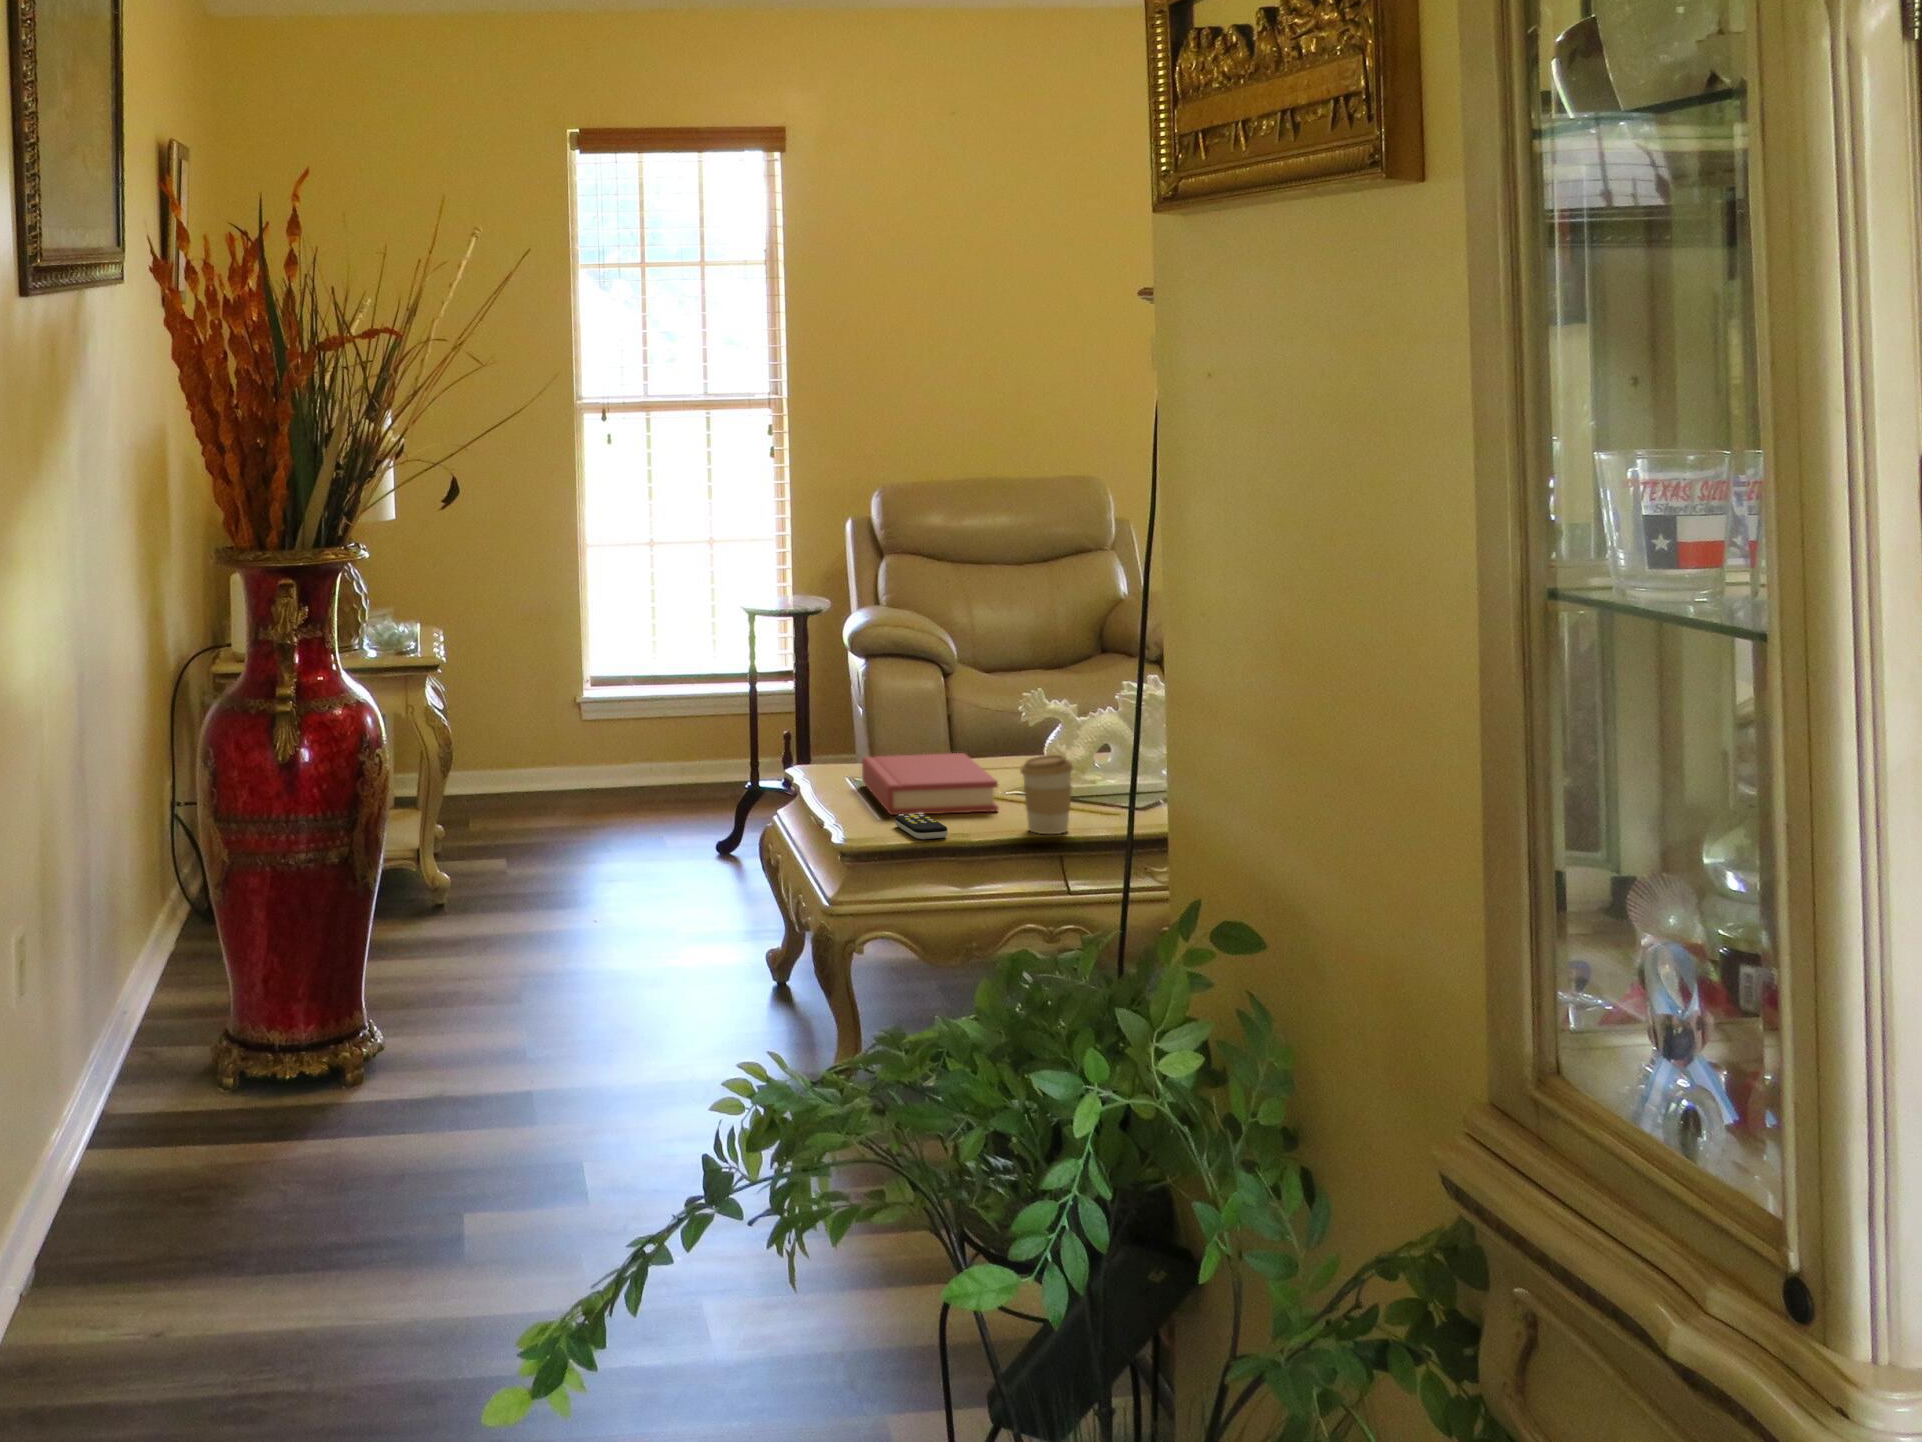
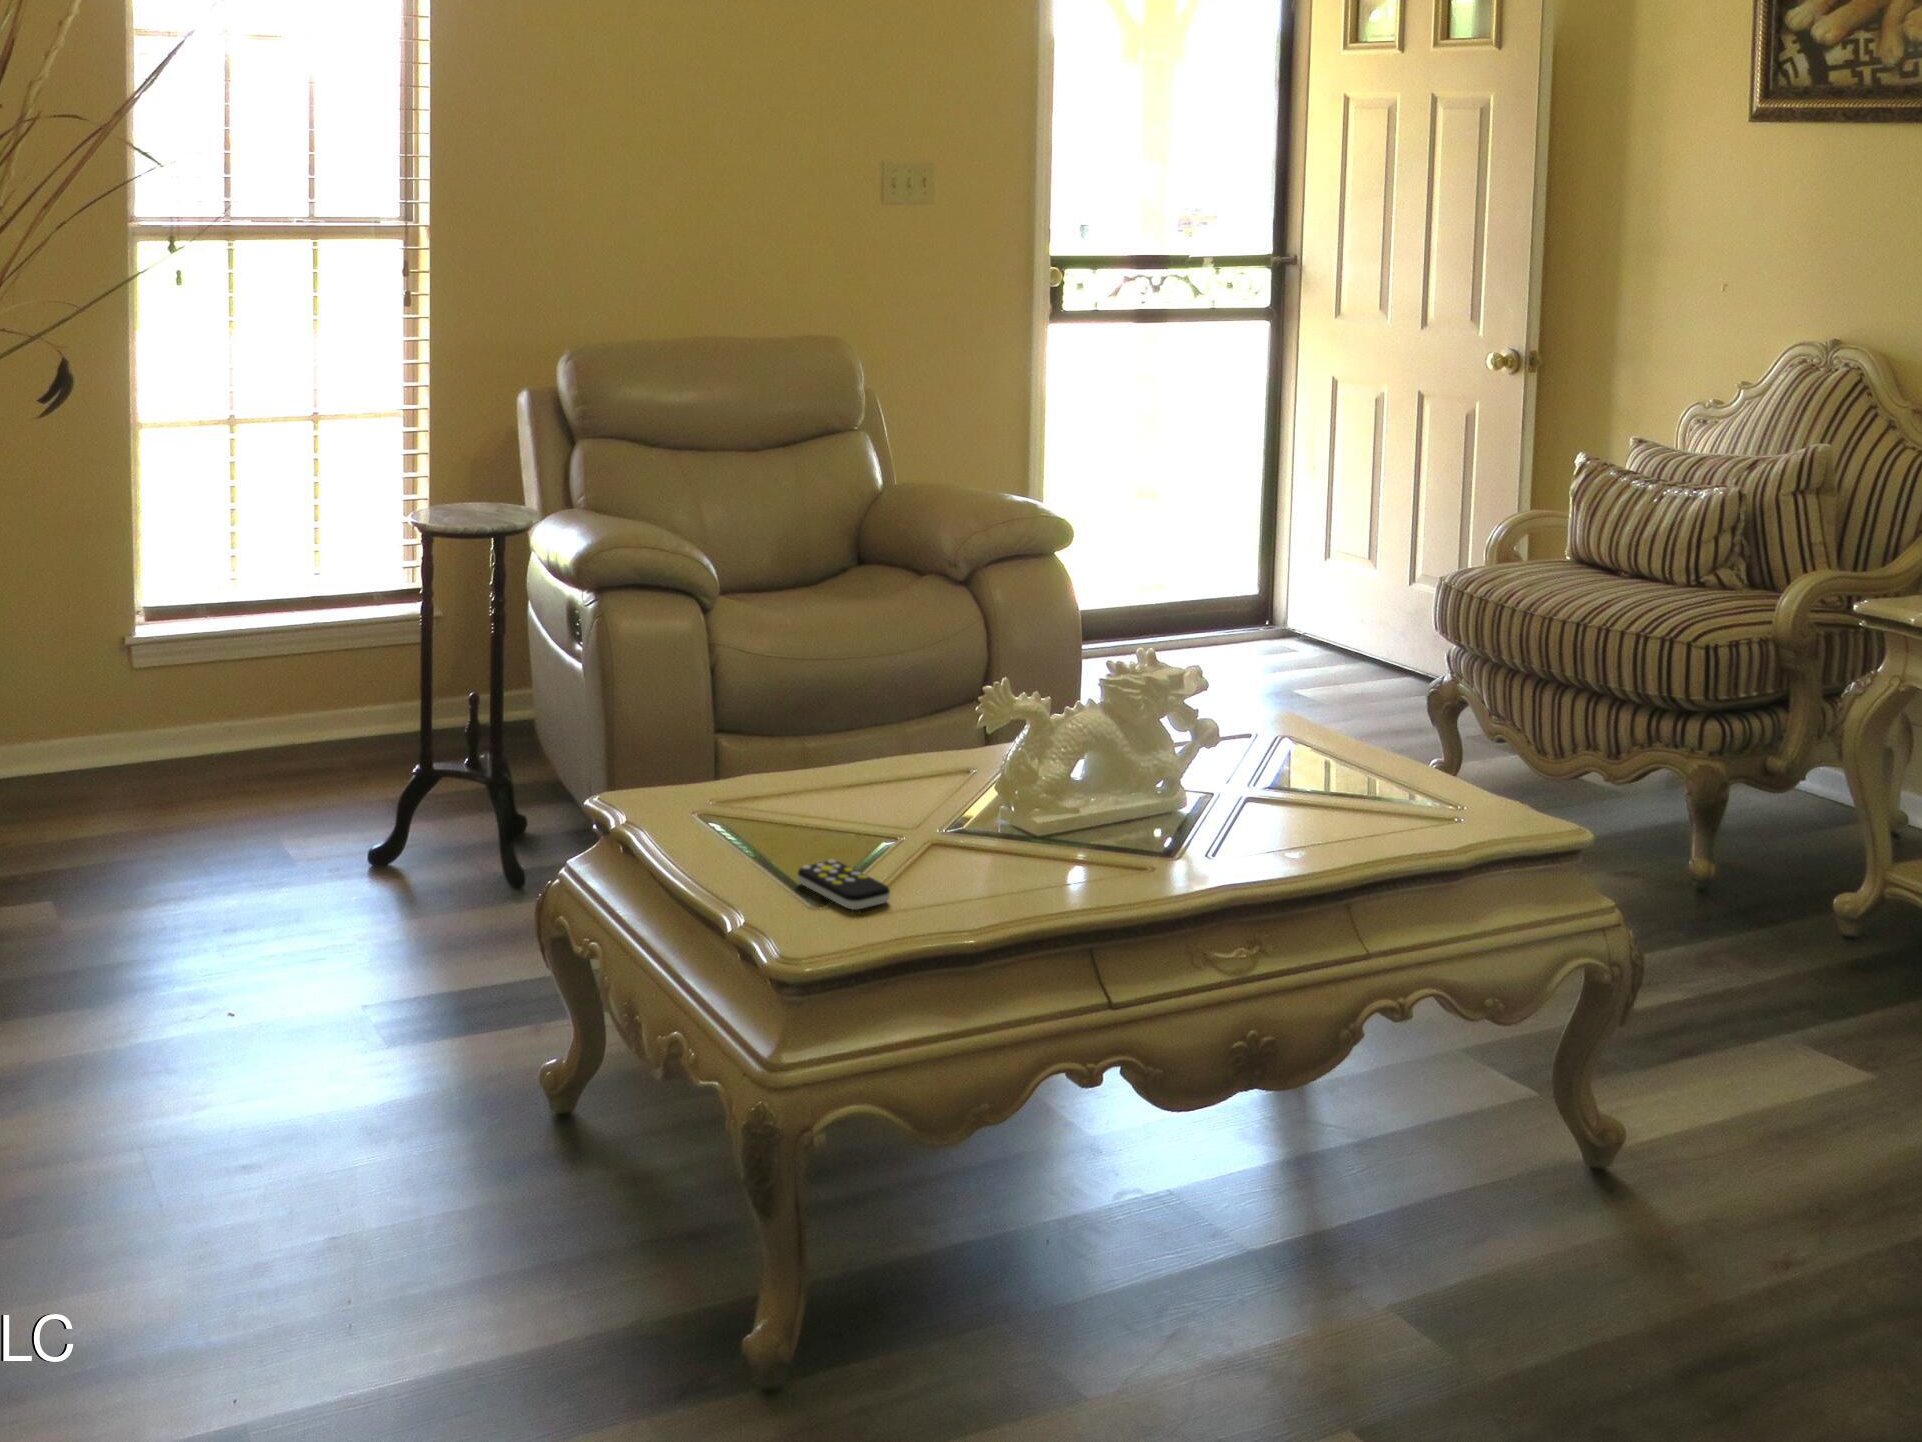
hardback book: present [862,753,999,815] -> none [691,743,920,861]
coffee cup: present [1021,755,1073,834] -> none [979,762,1055,880]

